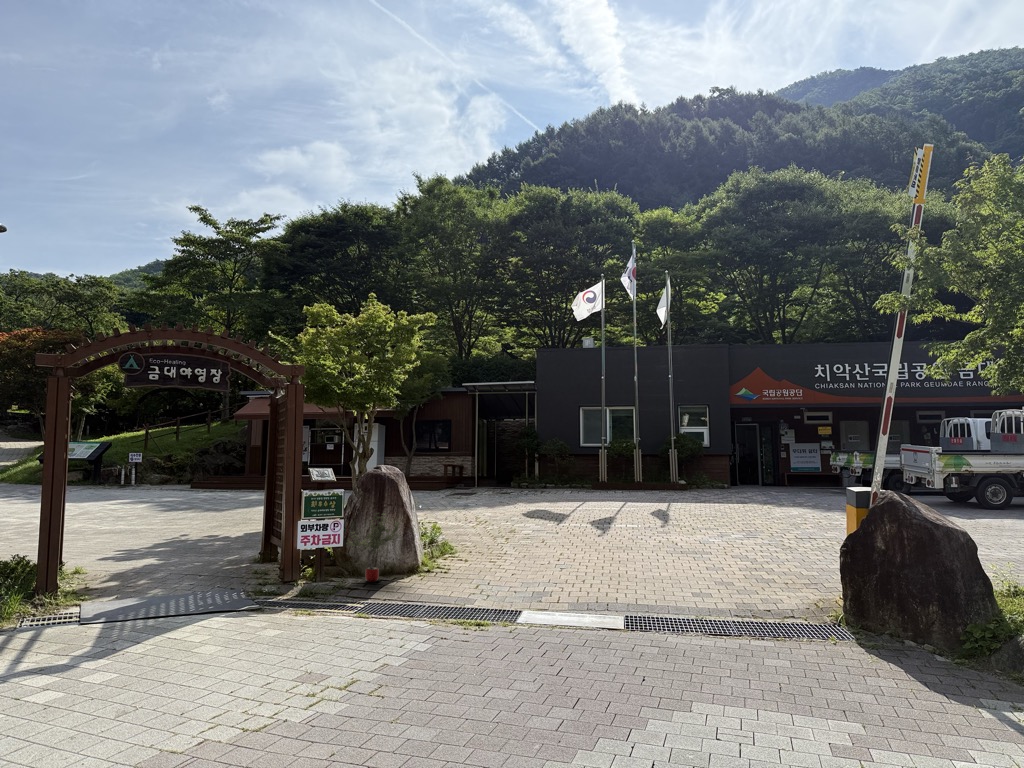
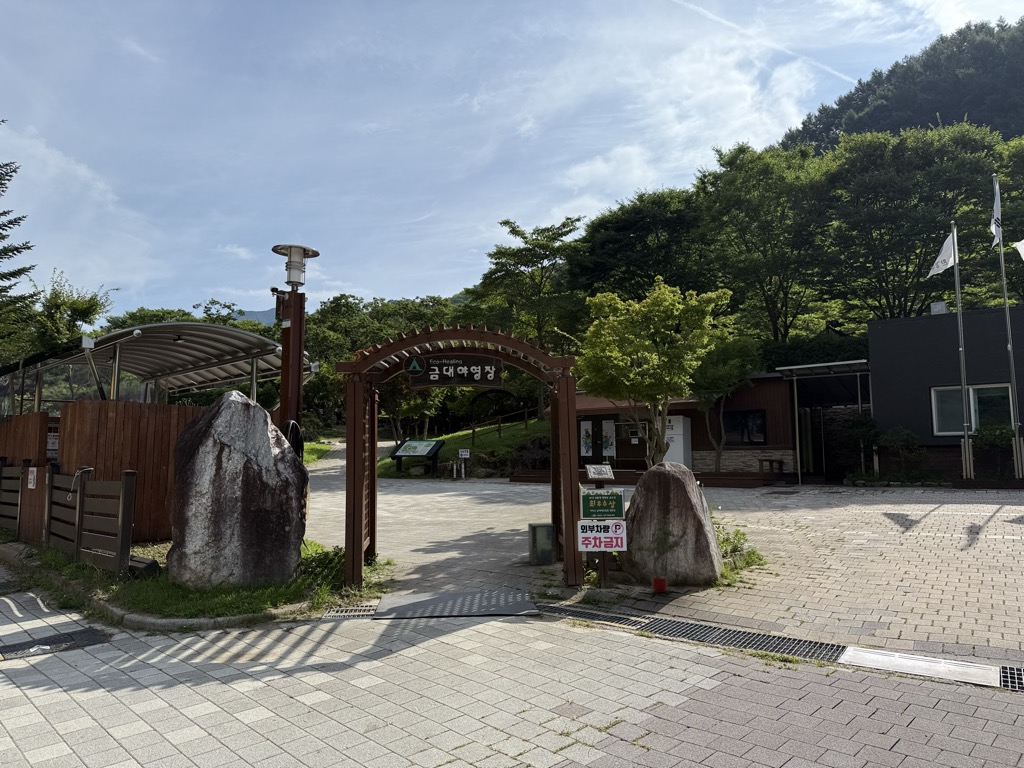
storage box: none [238,523,269,566] -> present [528,522,556,565]

